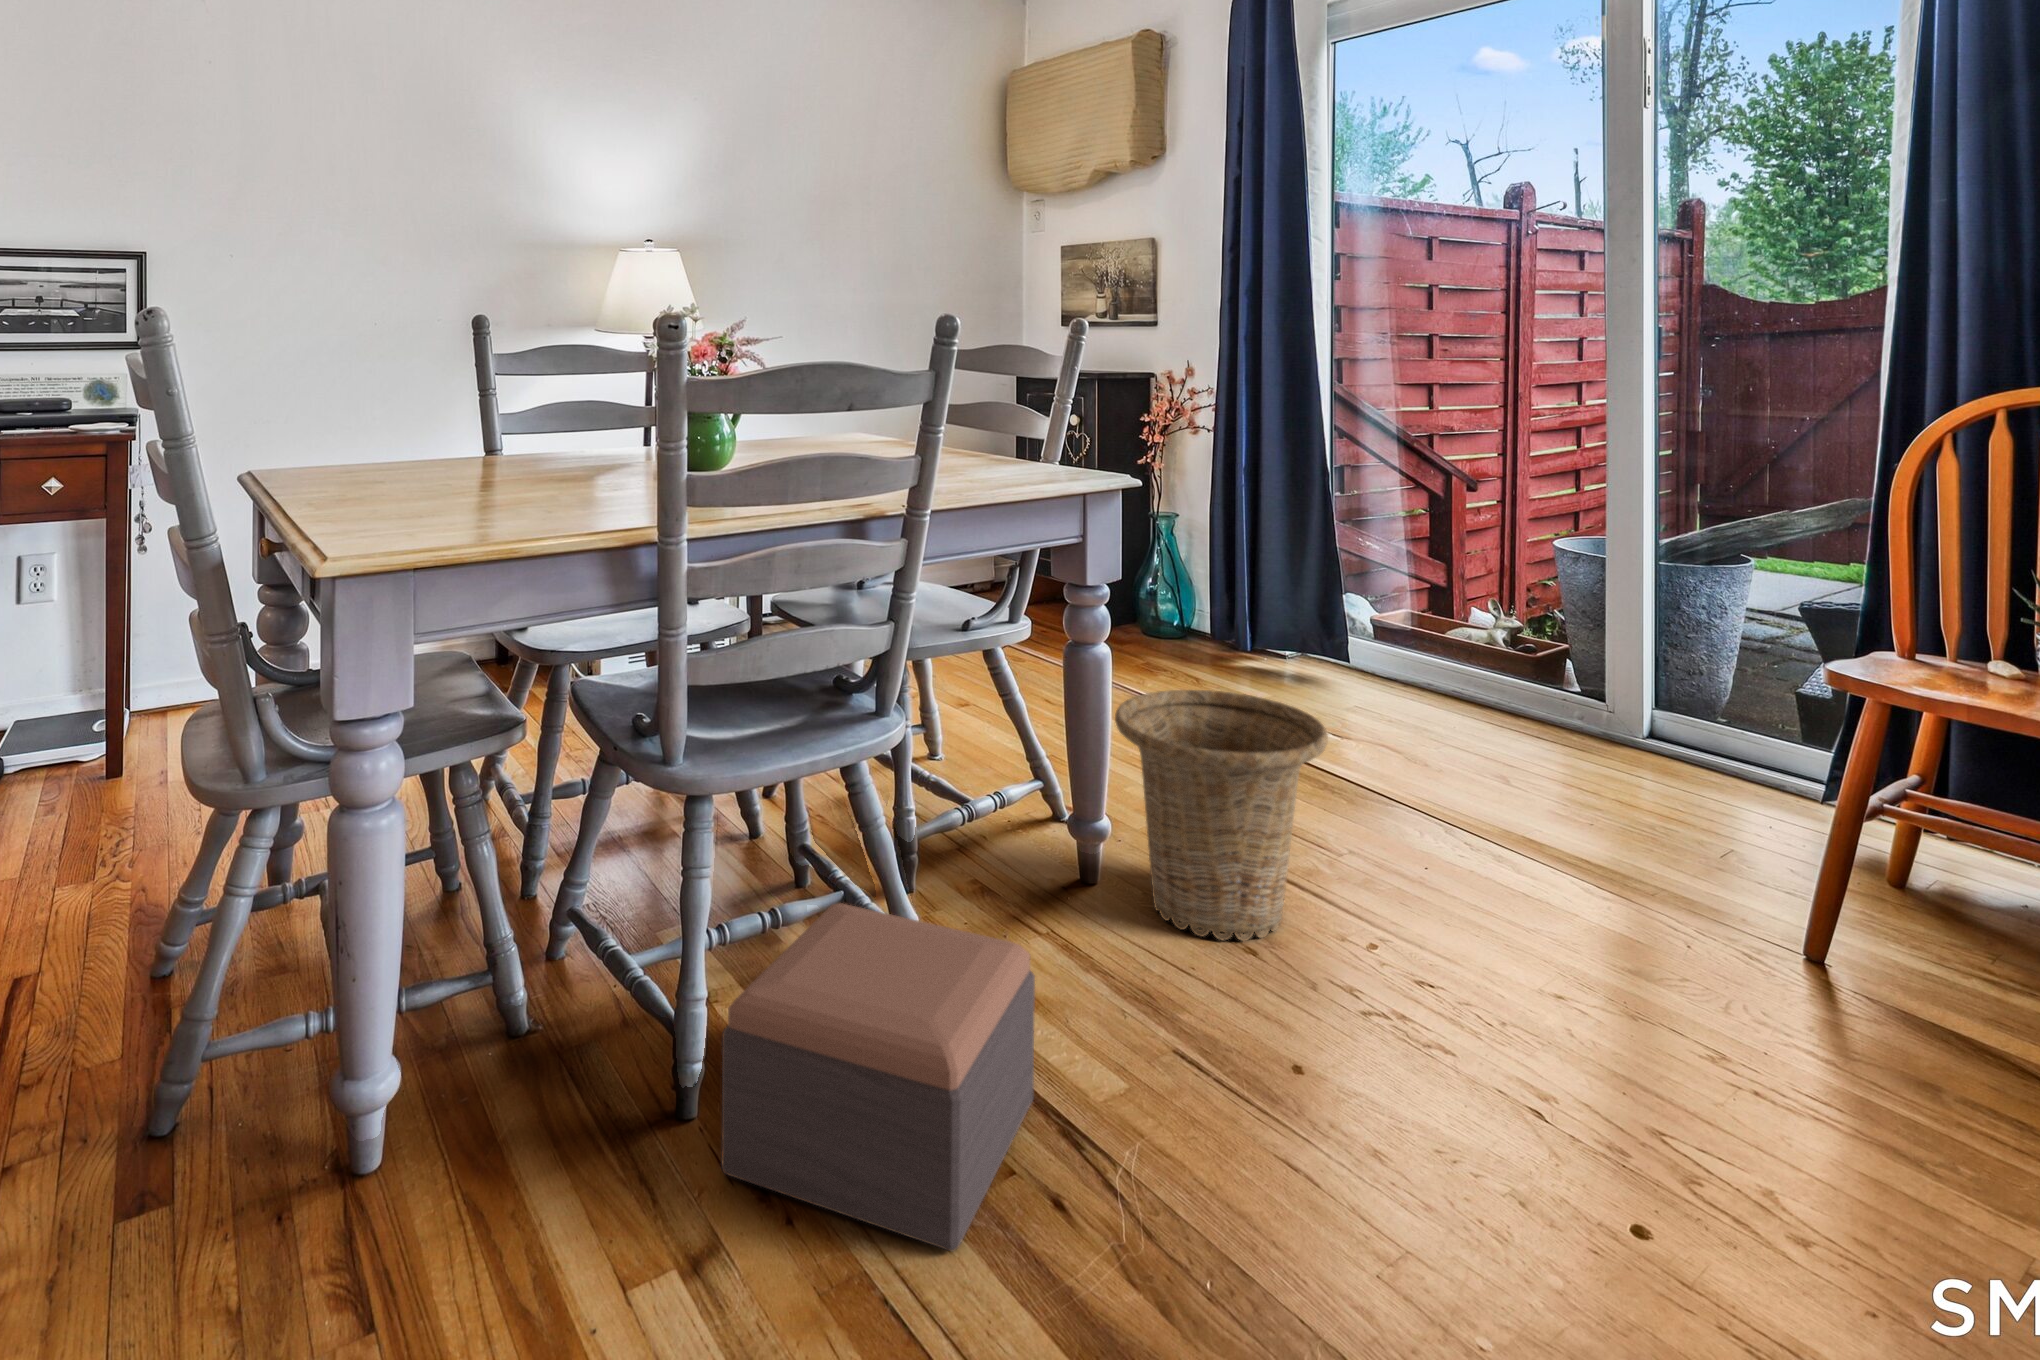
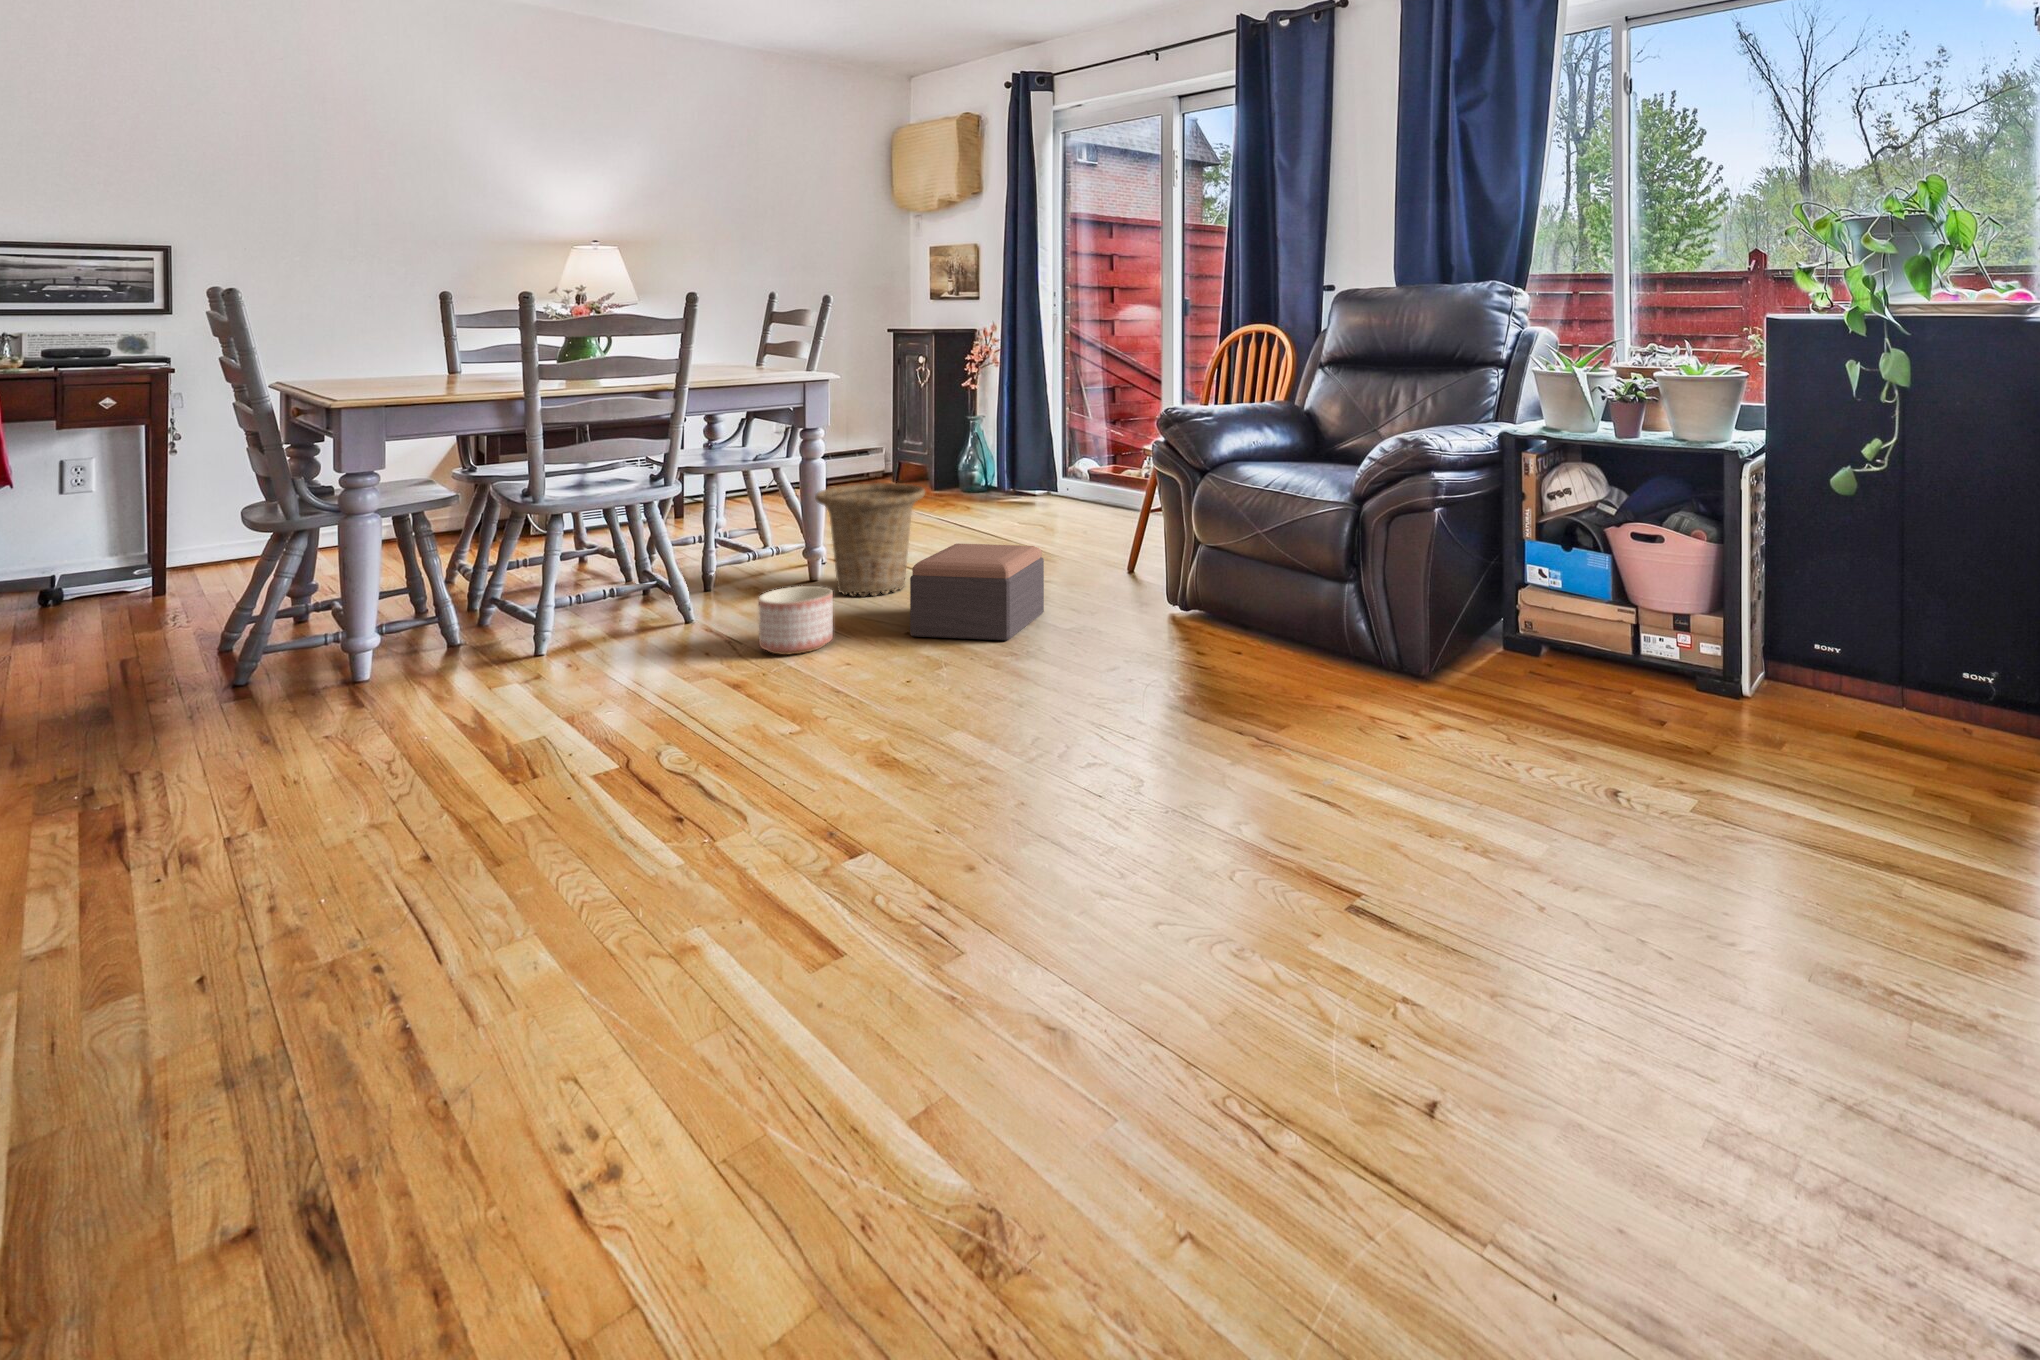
footstool: present [721,903,1035,1252] -> present [910,543,1044,640]
planter: none [1144,989,1309,1193] -> present [759,586,833,655]

